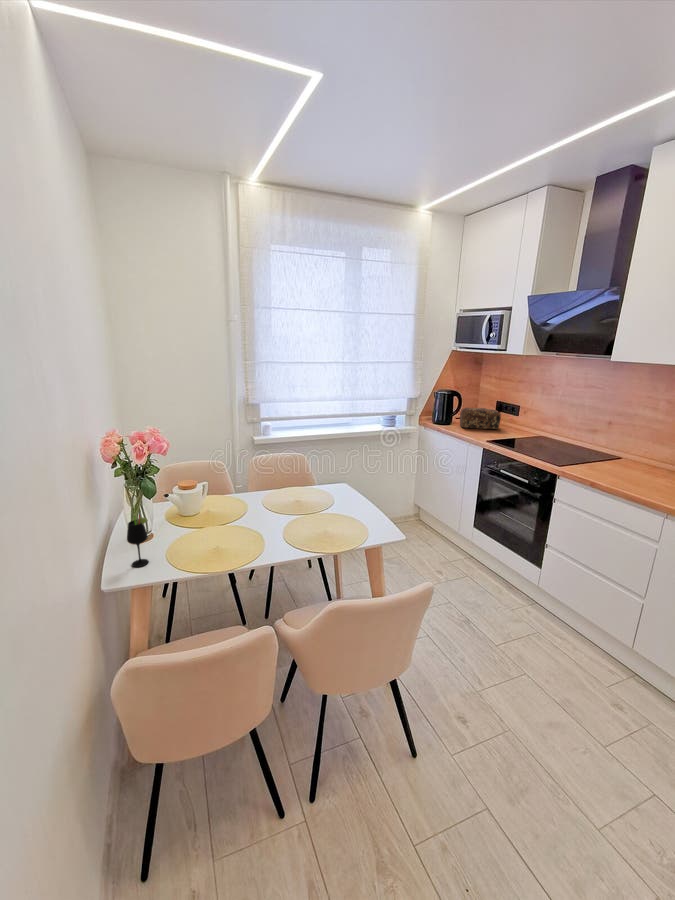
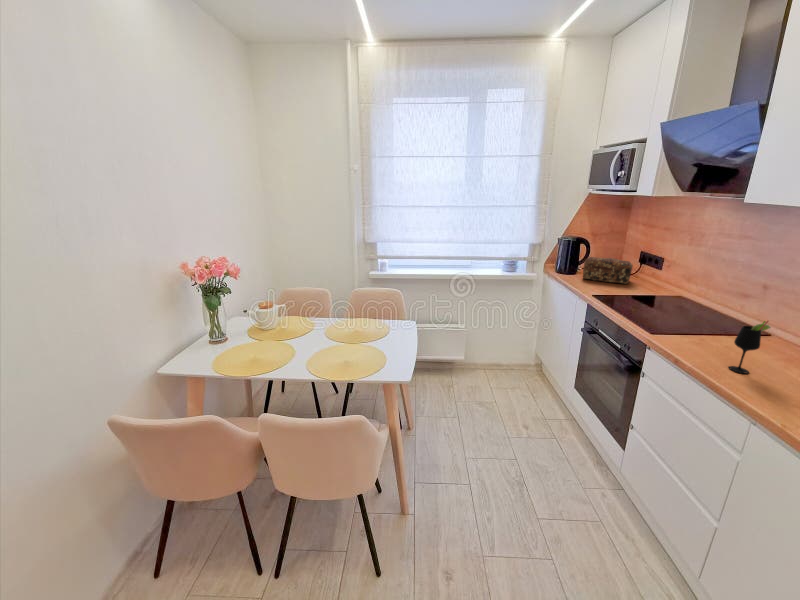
wine glass: present [127,515,149,567] -> present [729,321,771,373]

